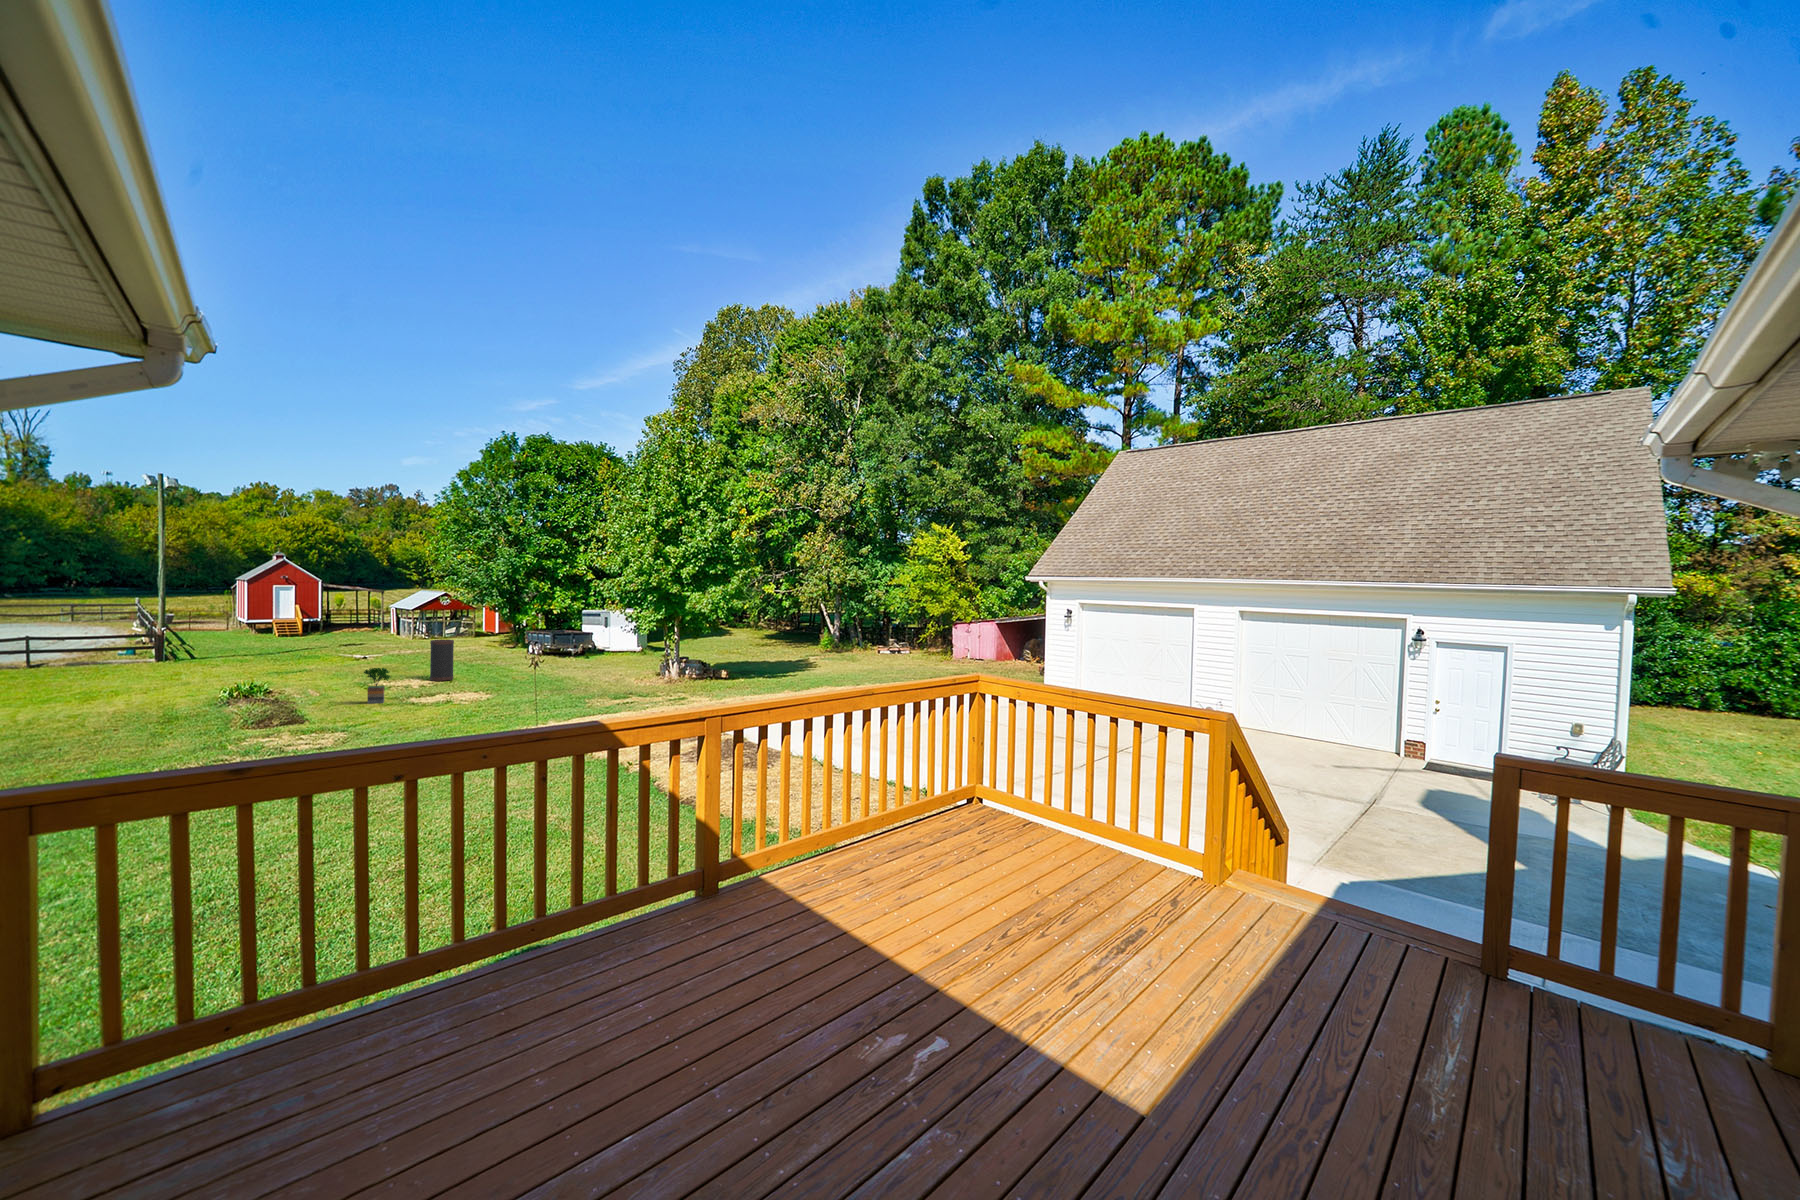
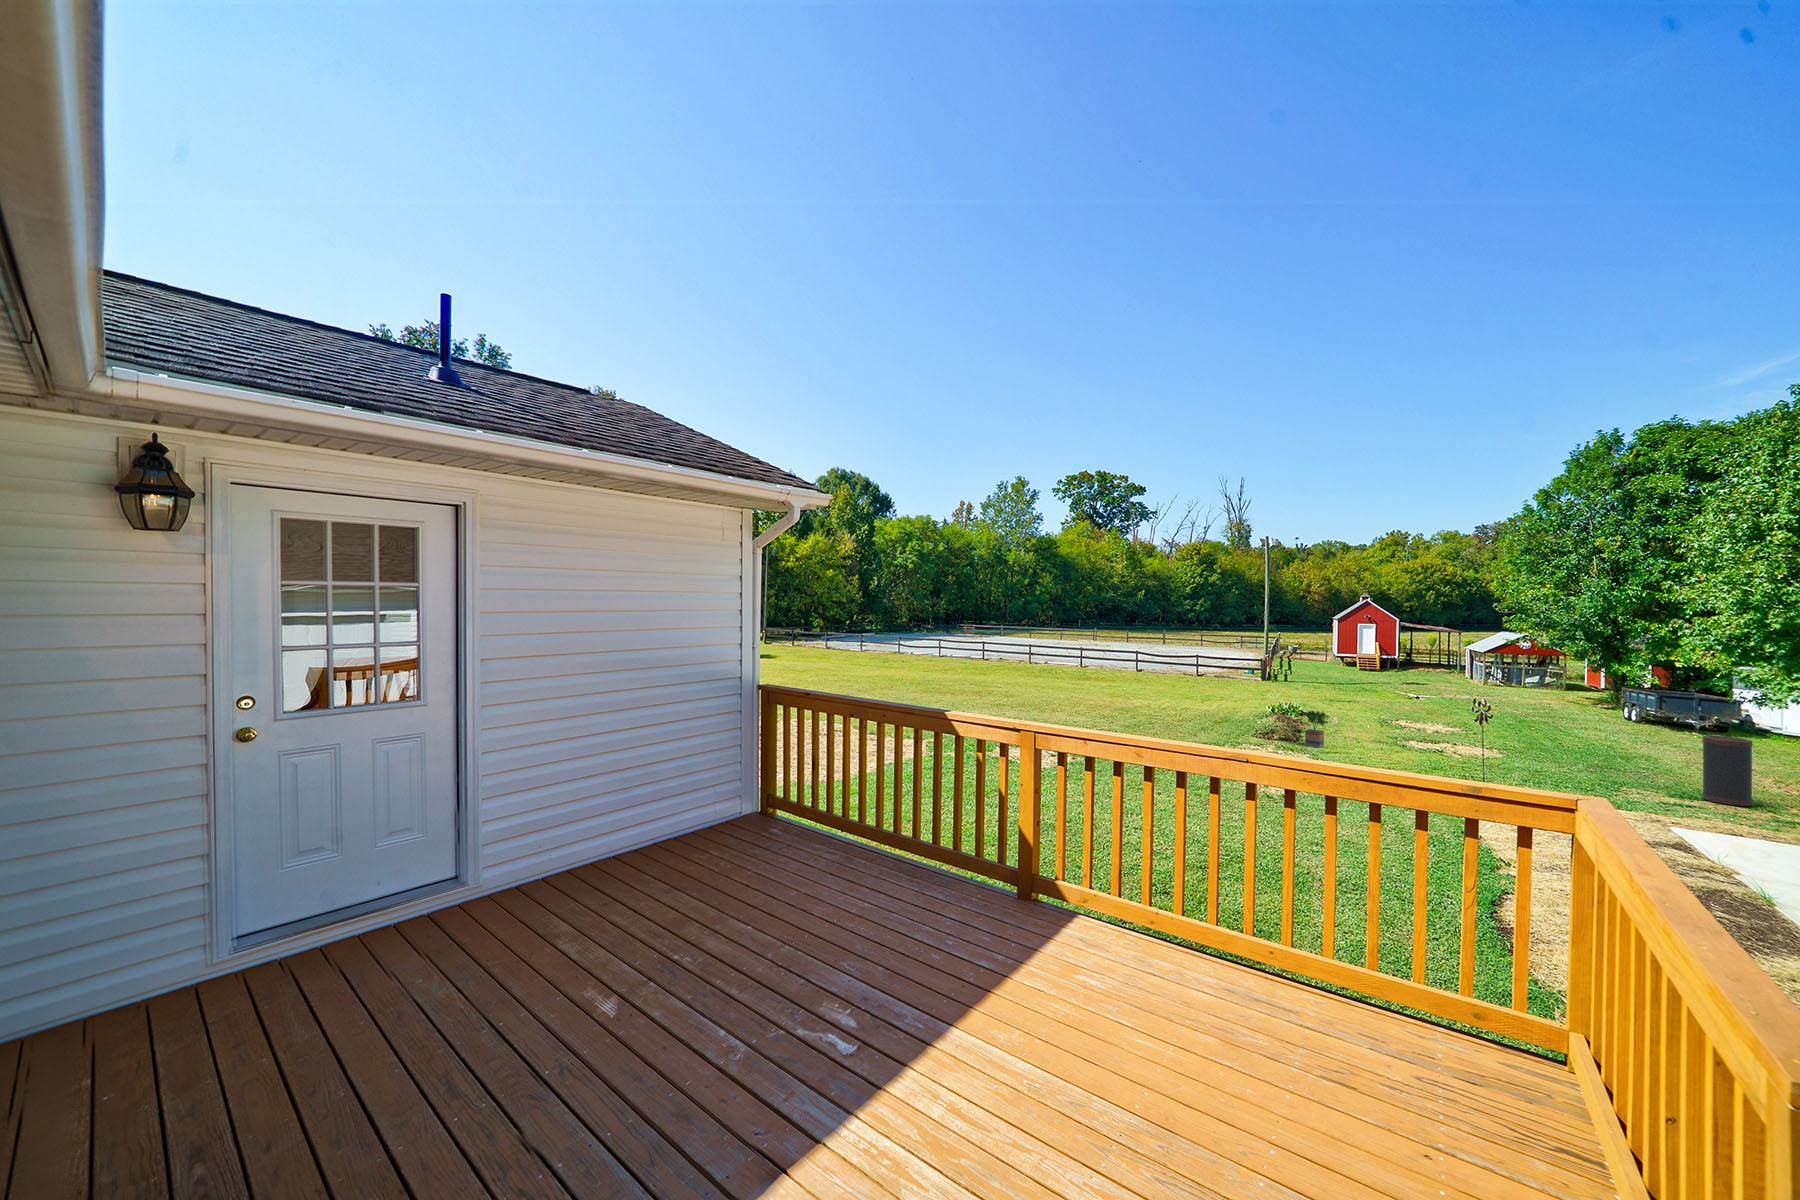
trash can: present [430,640,454,681] -> present [1702,735,1752,807]

